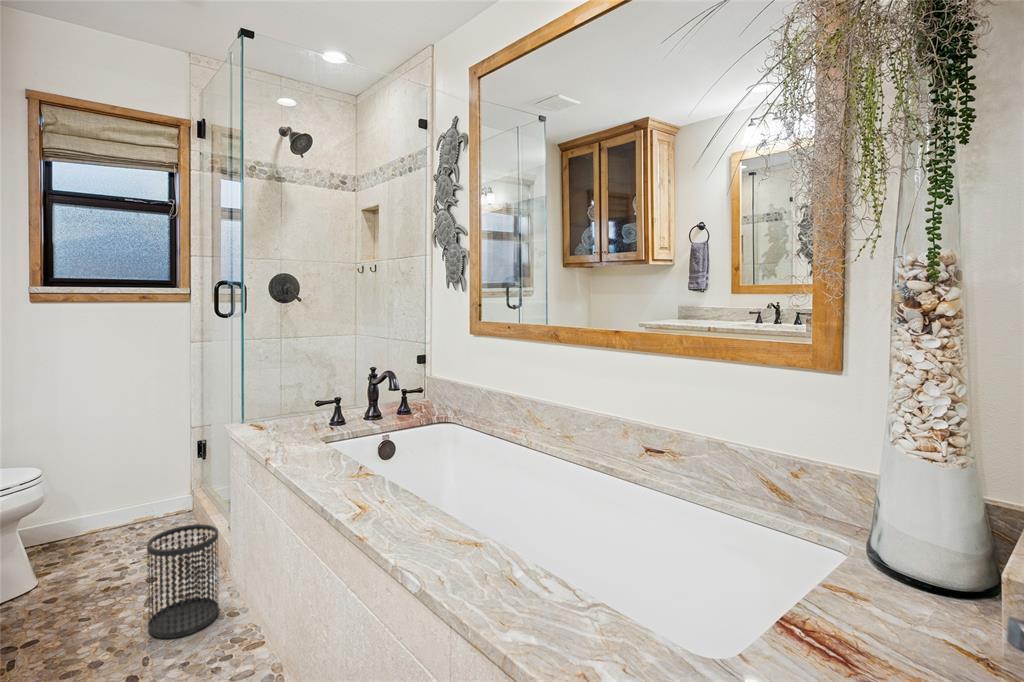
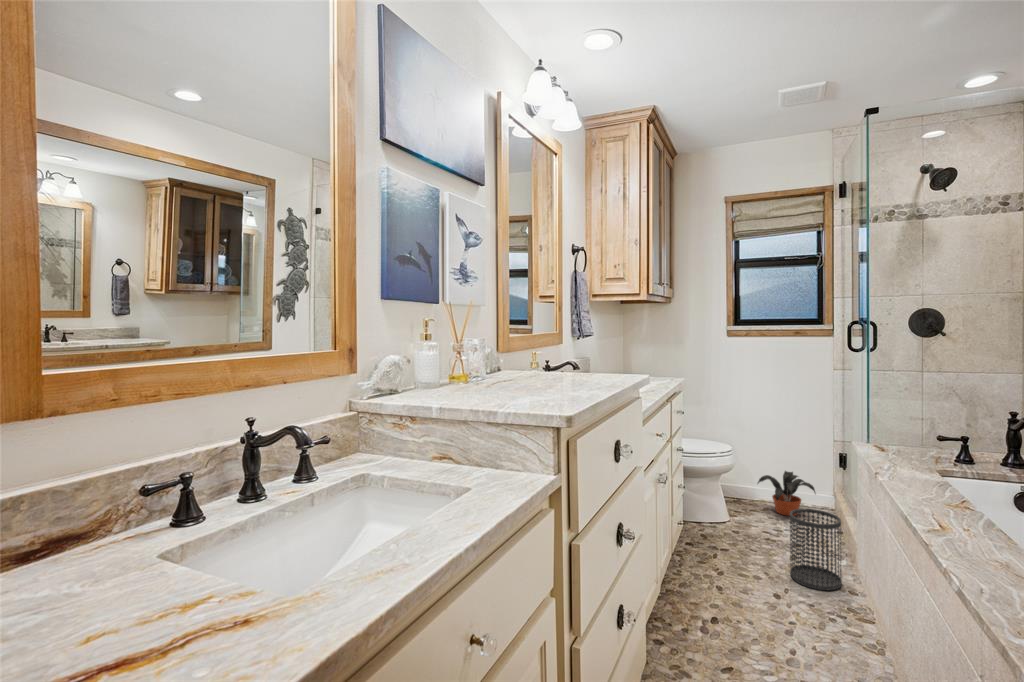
potted plant: none [84,479,172,542] -> present [758,471,815,516]

